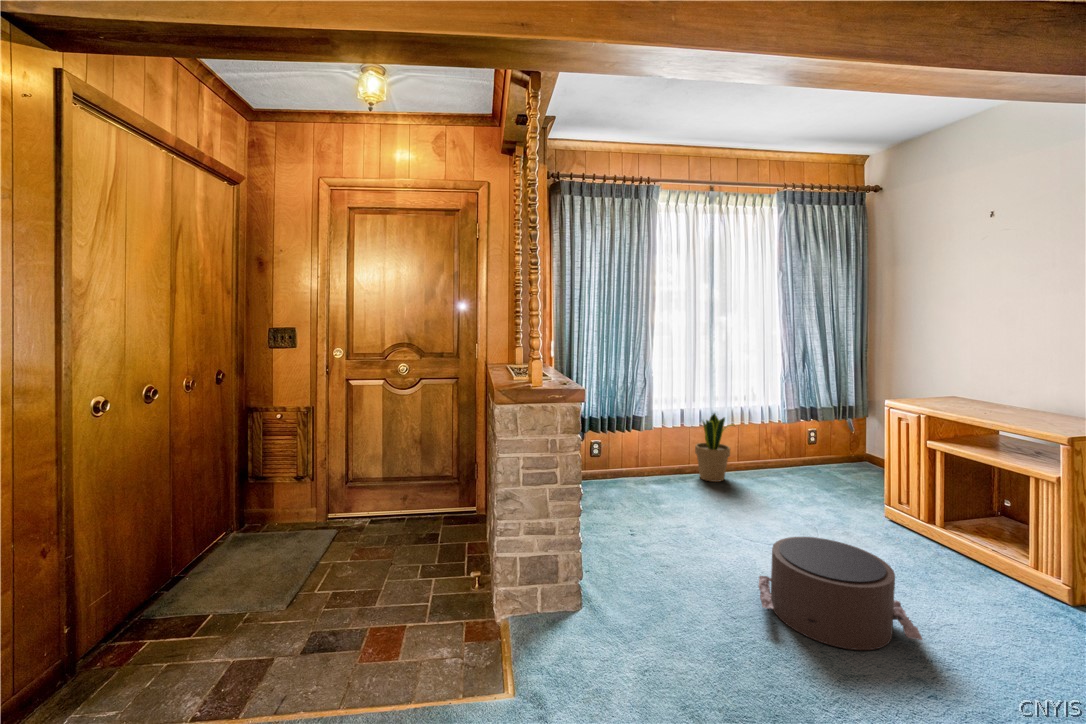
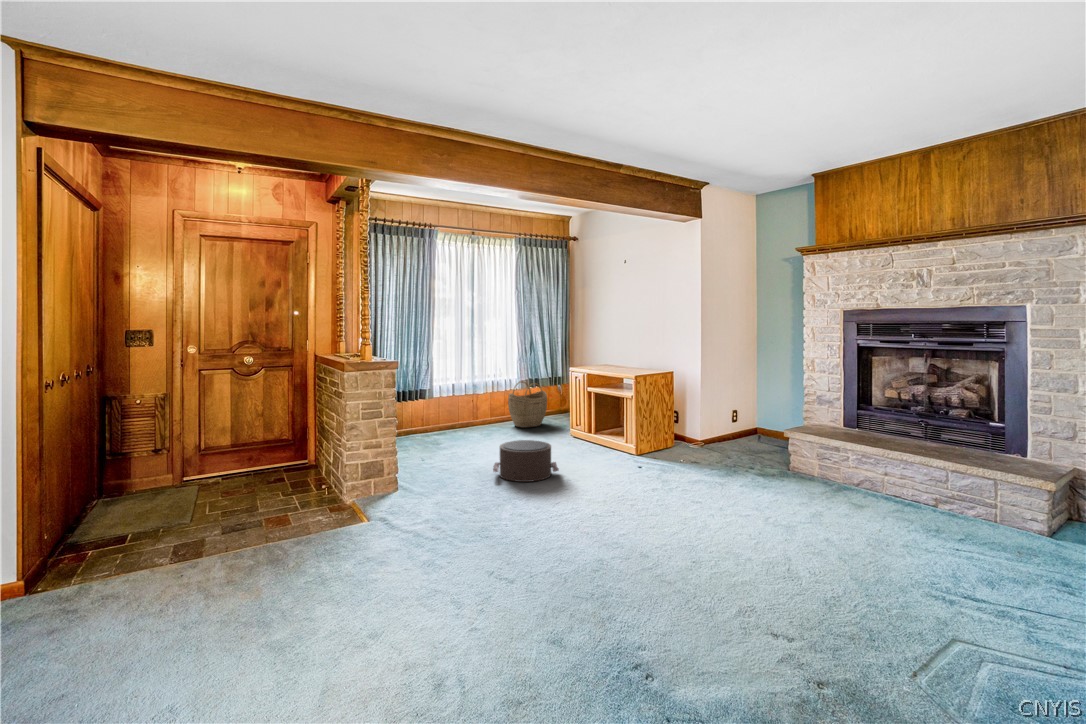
woven basket: none [758,407,825,481] -> present [508,381,547,428]
potted plant: present [695,413,734,482] -> none [467,386,493,433]

